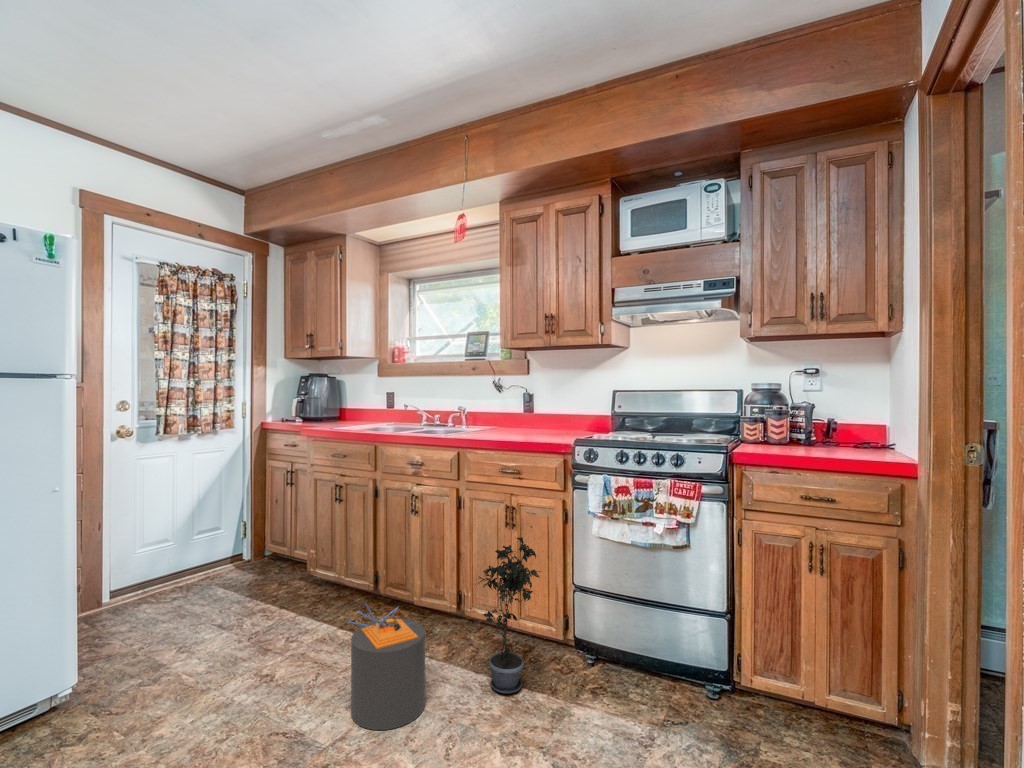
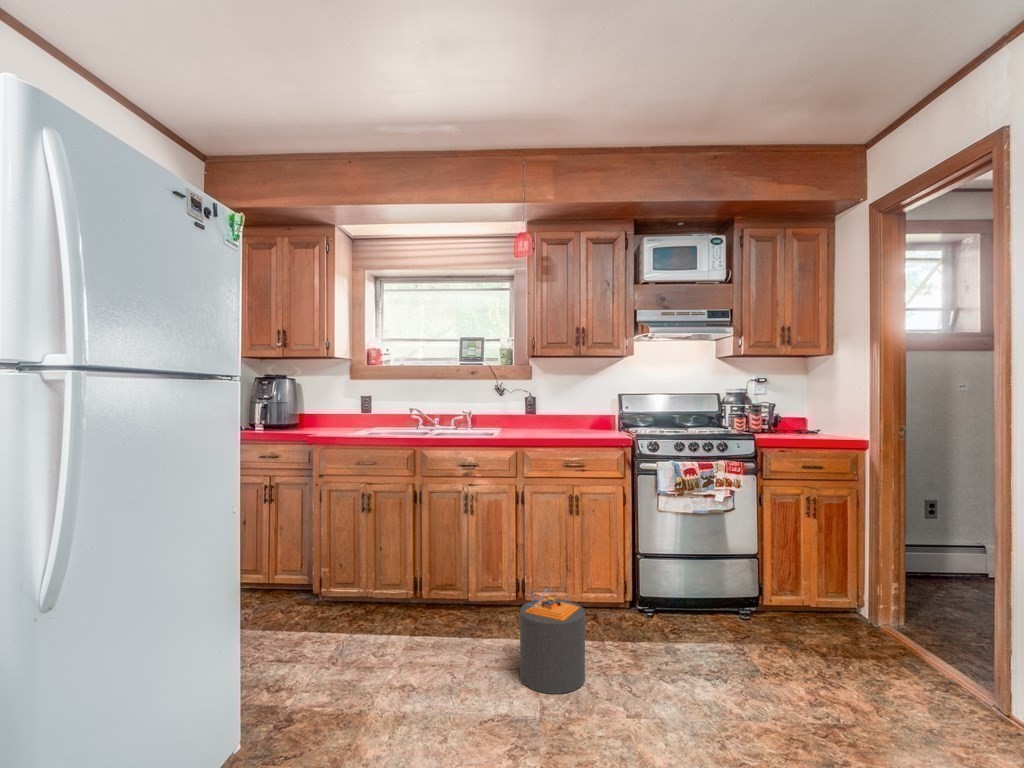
potted plant: present [478,537,540,694] -> none [592,515,661,647]

